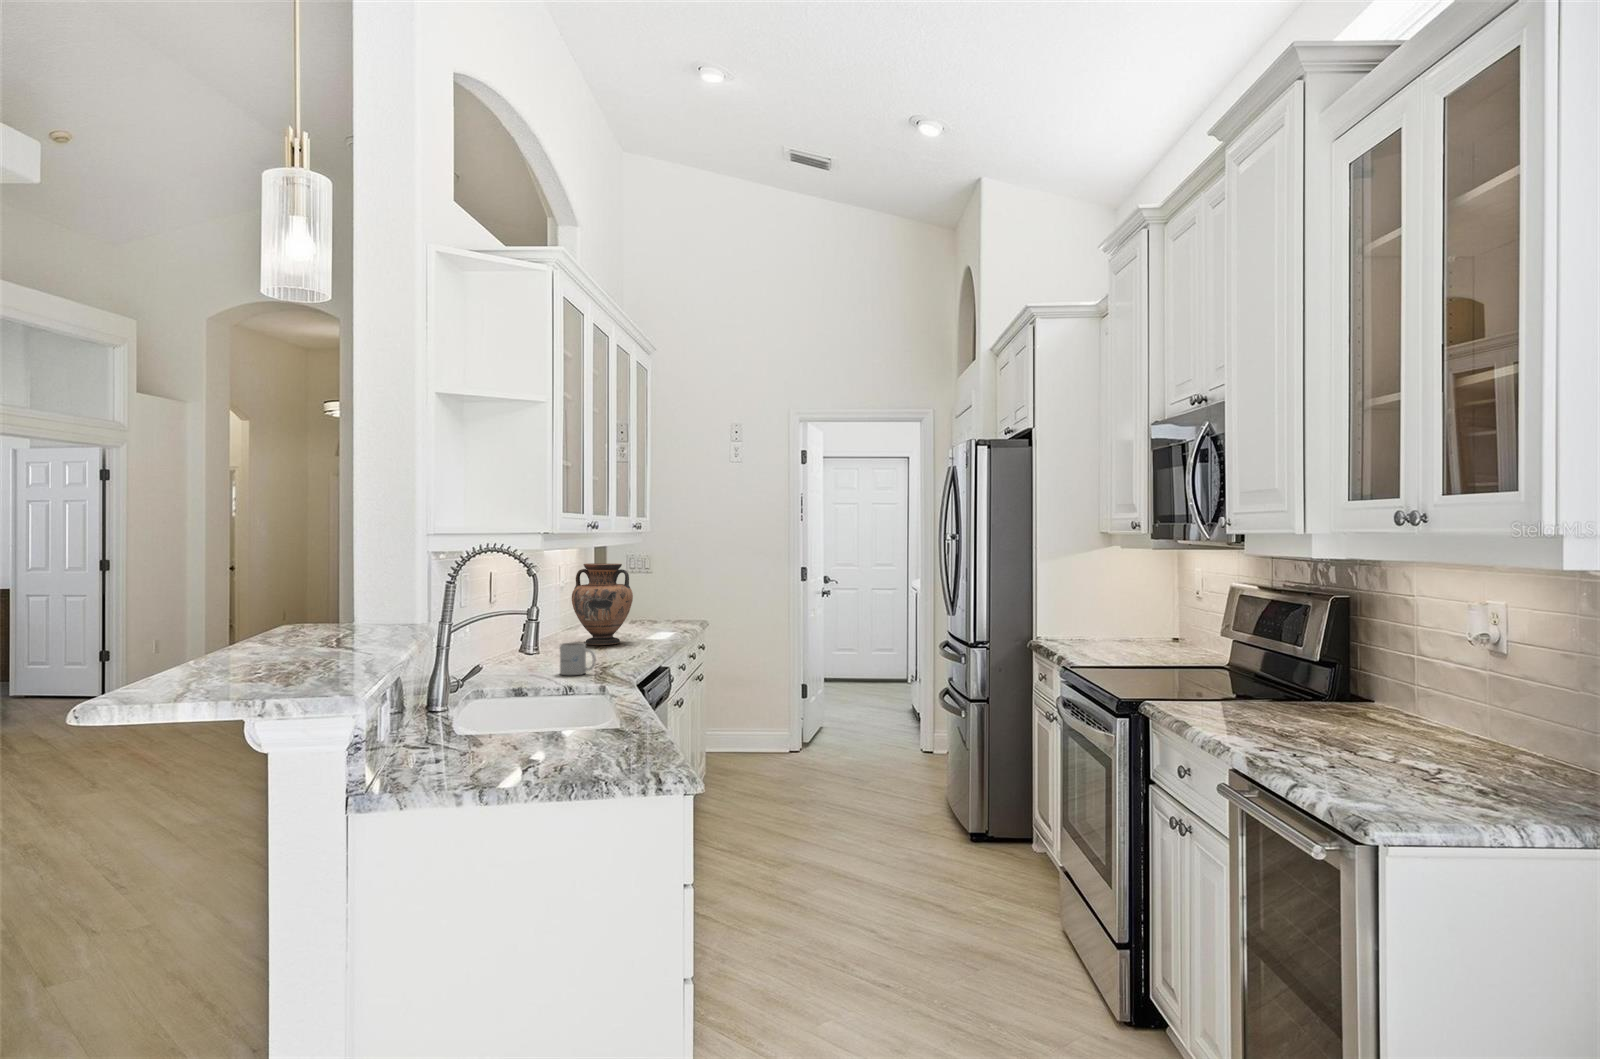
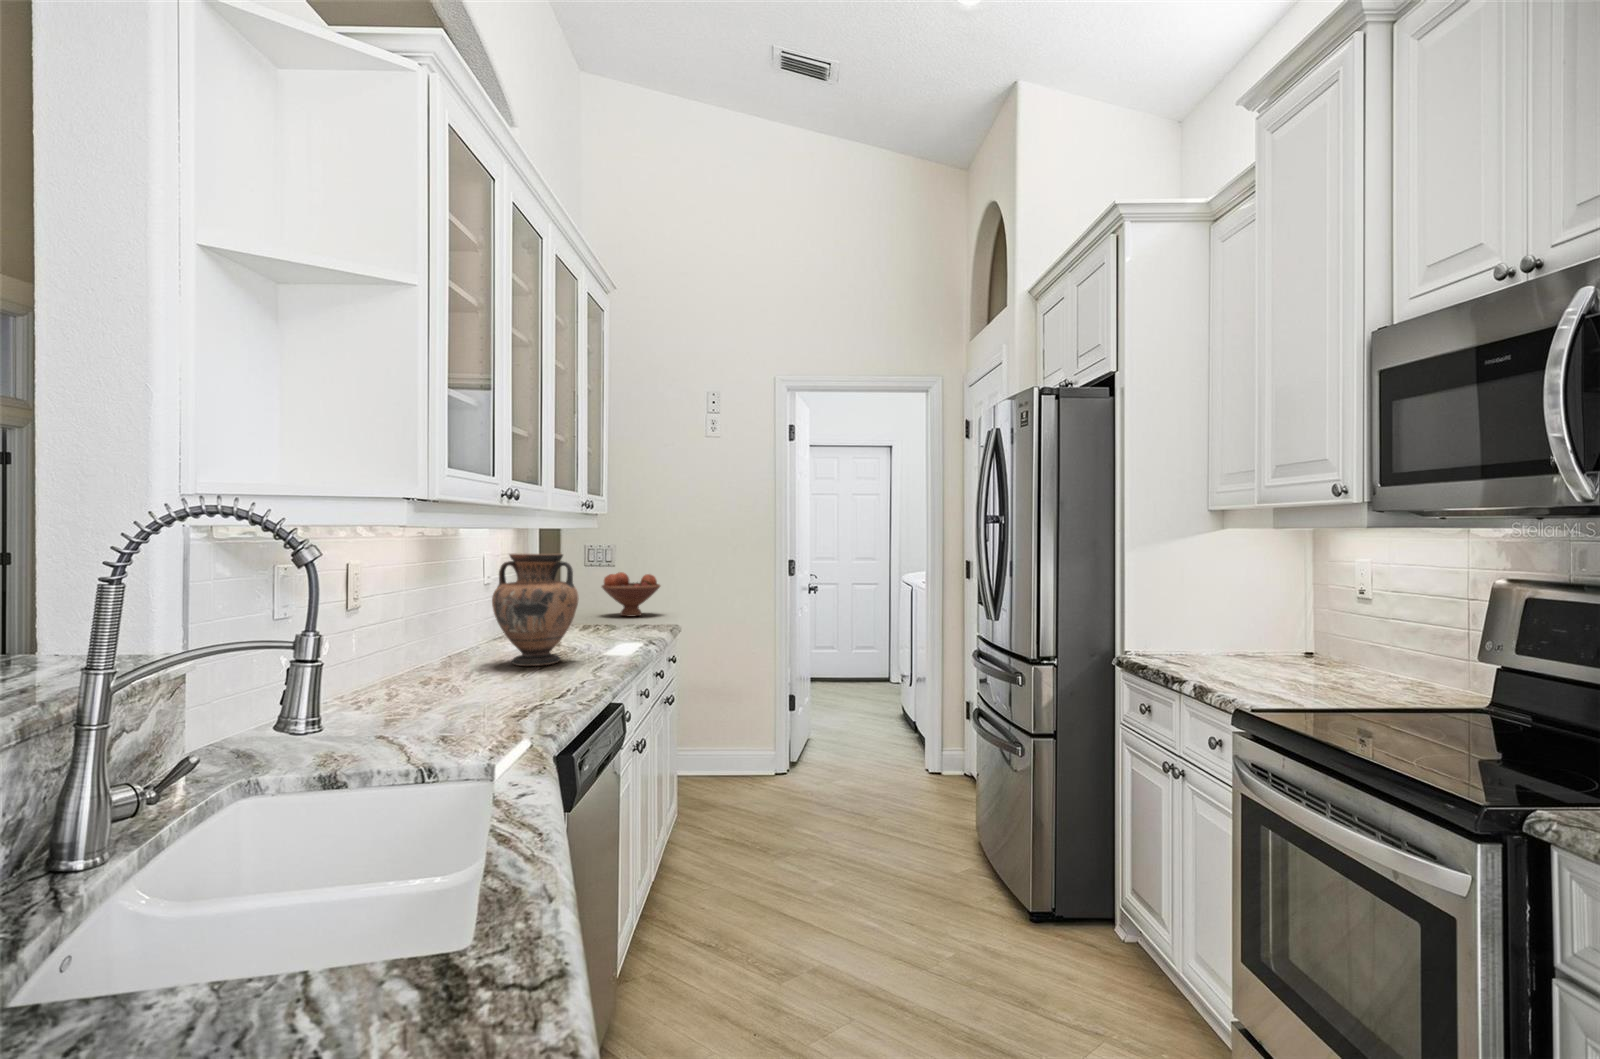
fruit bowl: none [642,576,691,614] -> present [602,572,660,617]
mug: present [560,642,596,675] -> none [439,675,499,732]

